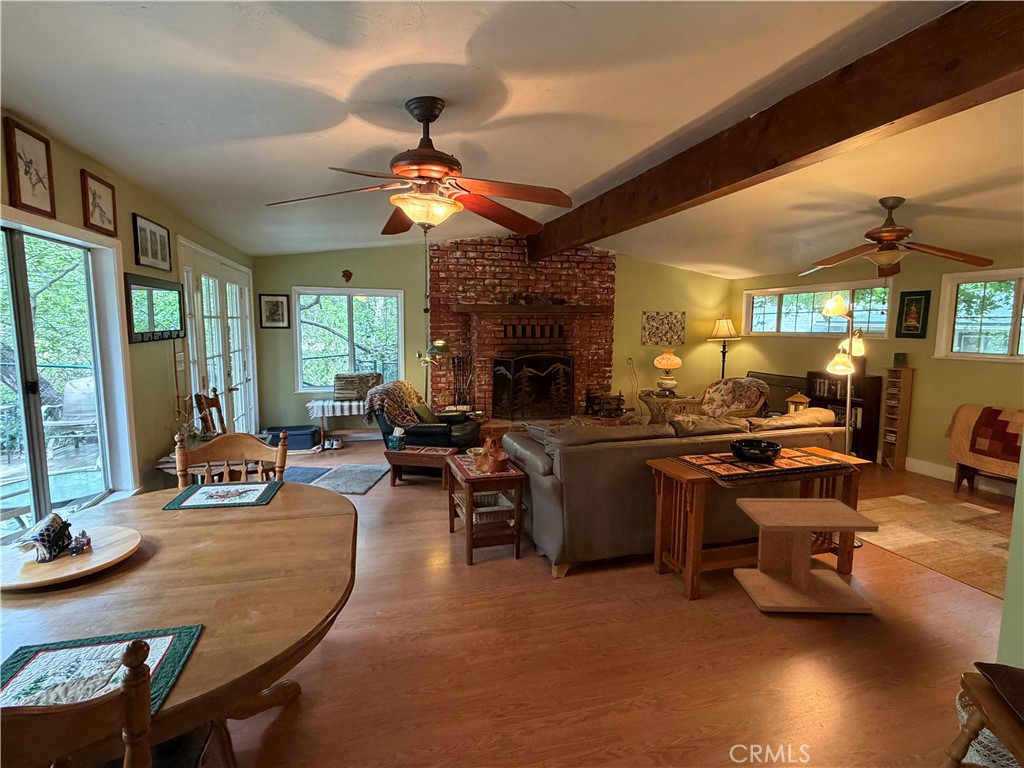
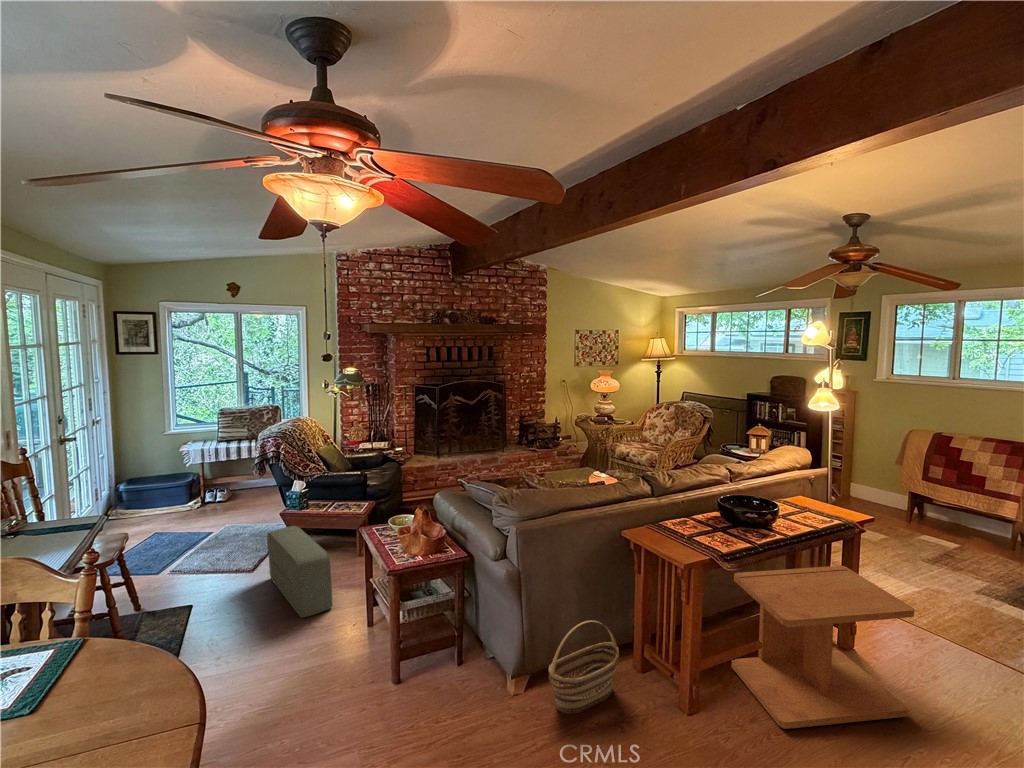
pouf: none [376,459,425,522] -> present [267,526,333,618]
basket: none [581,524,638,589] -> present [549,621,619,714]

